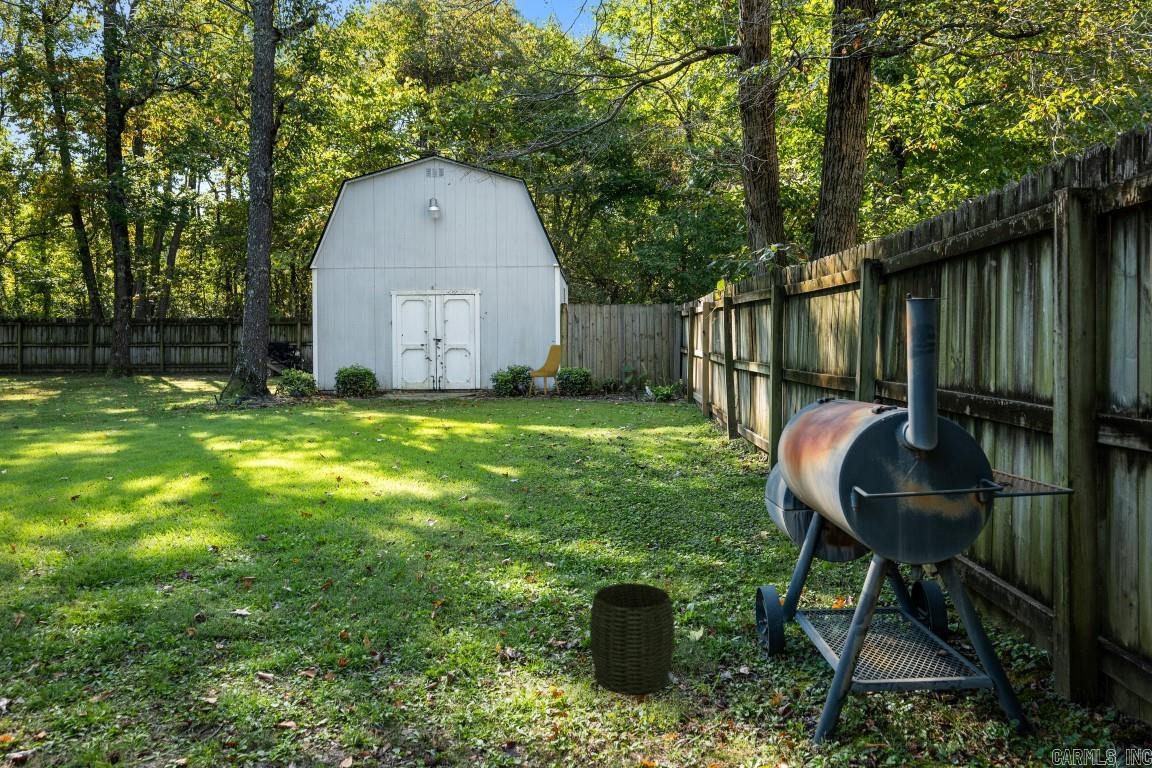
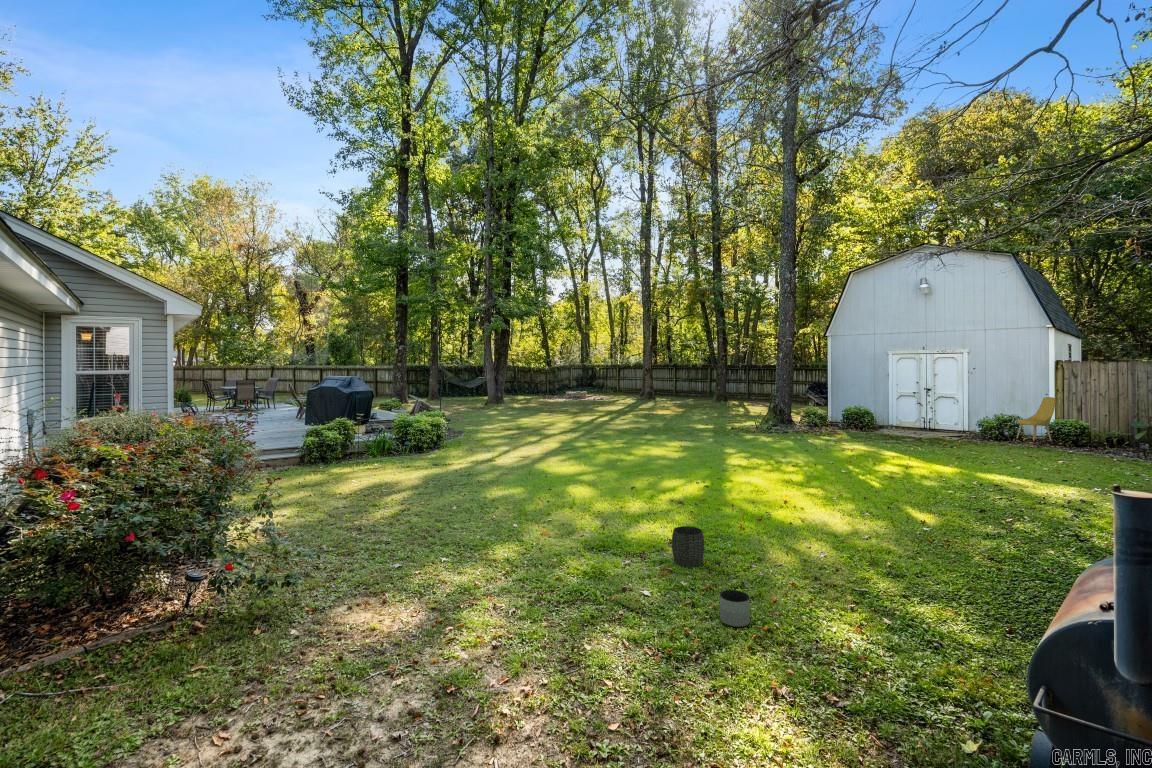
woven basket: present [590,583,674,694] -> present [672,526,704,567]
planter: none [316,619,379,694] -> present [720,590,750,627]

